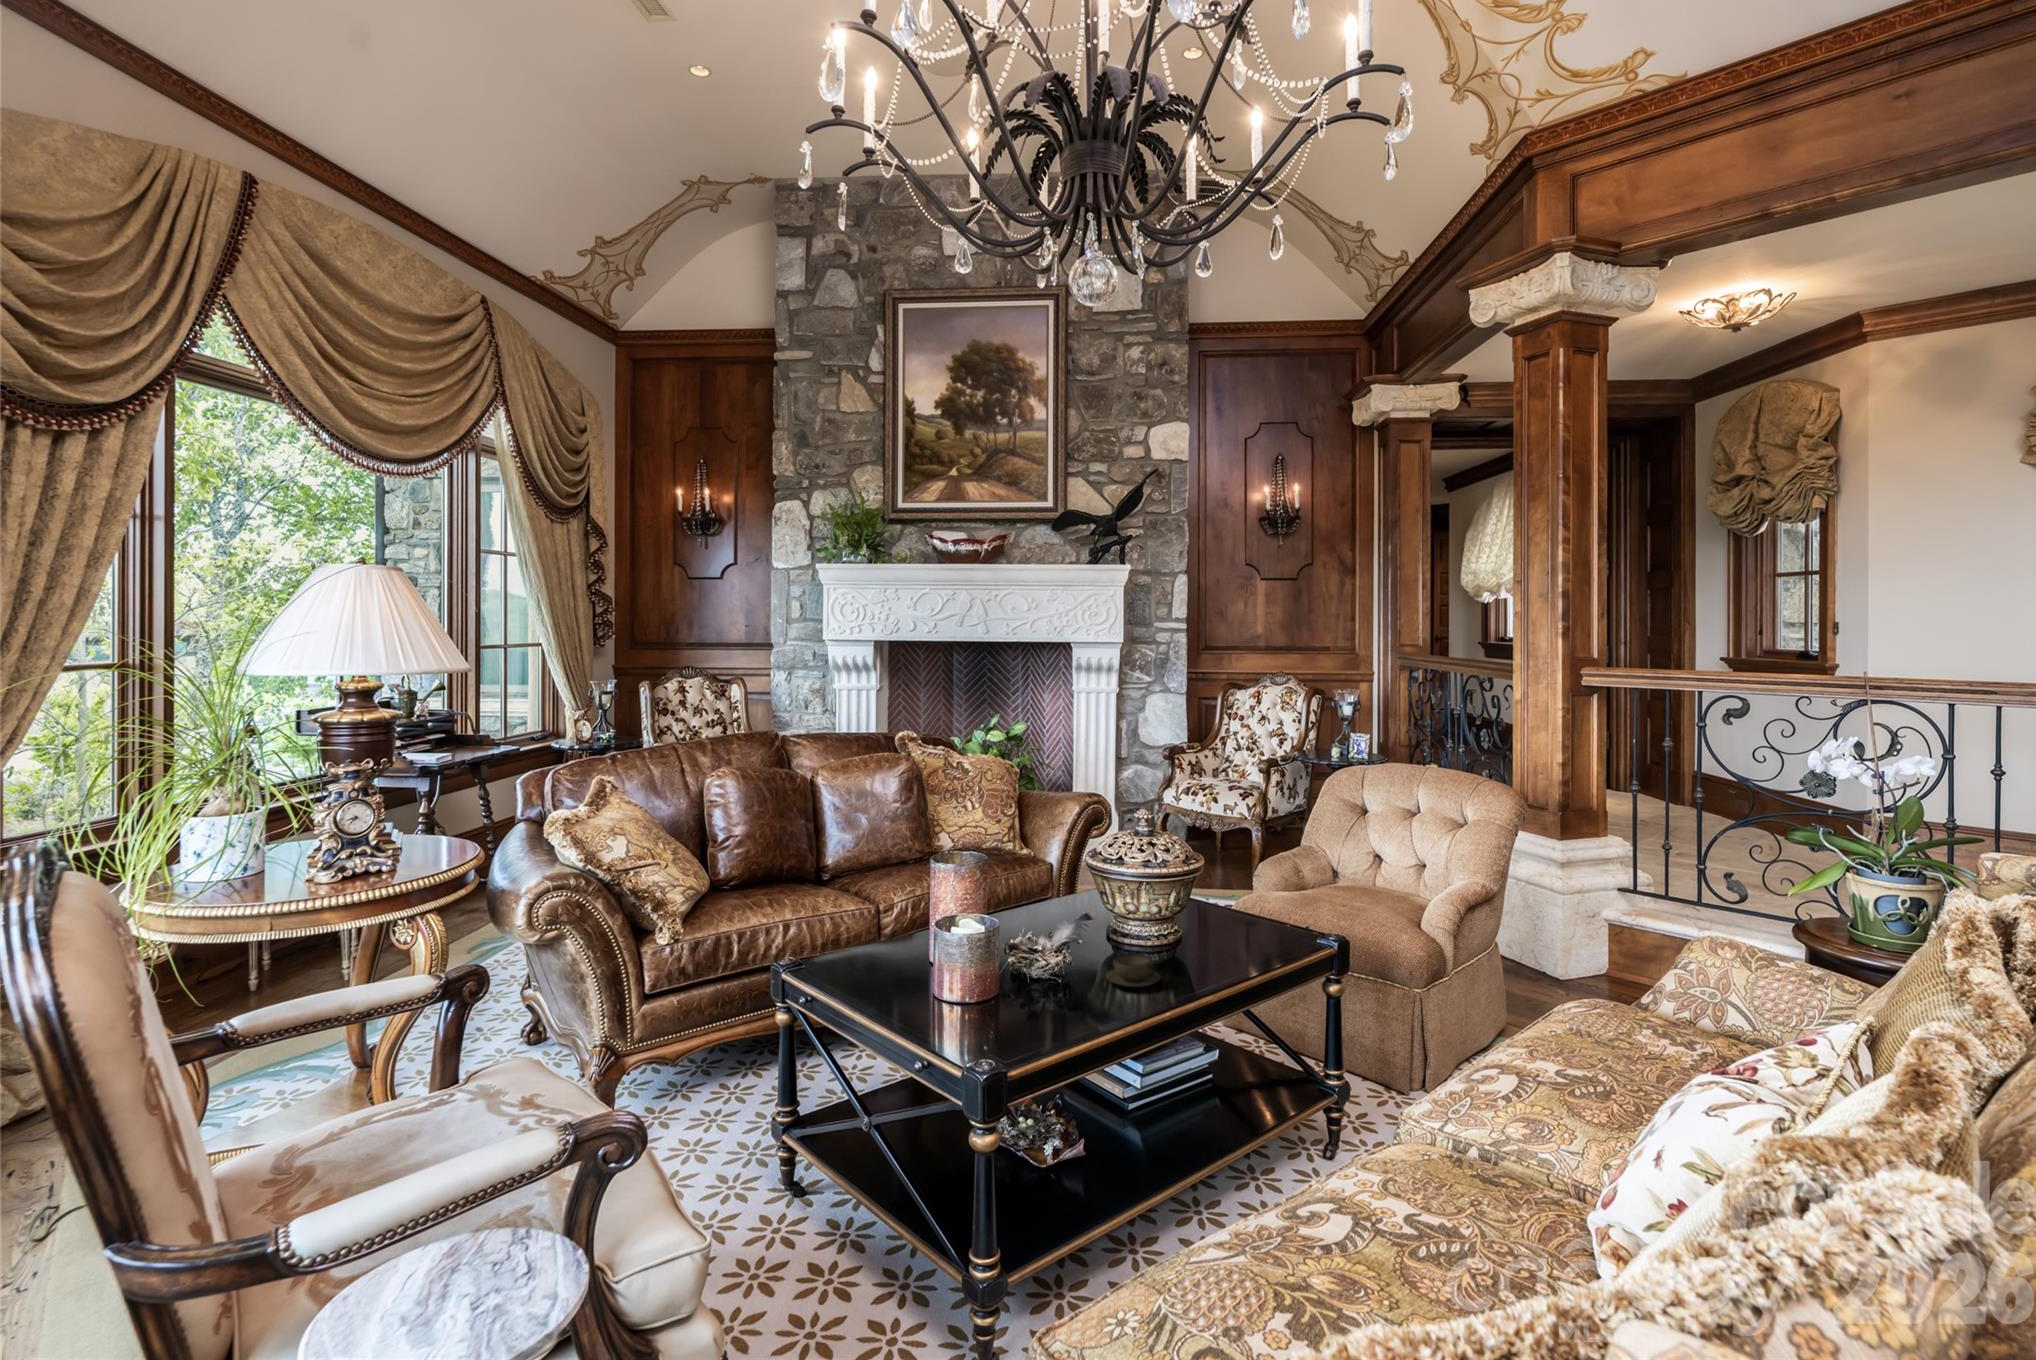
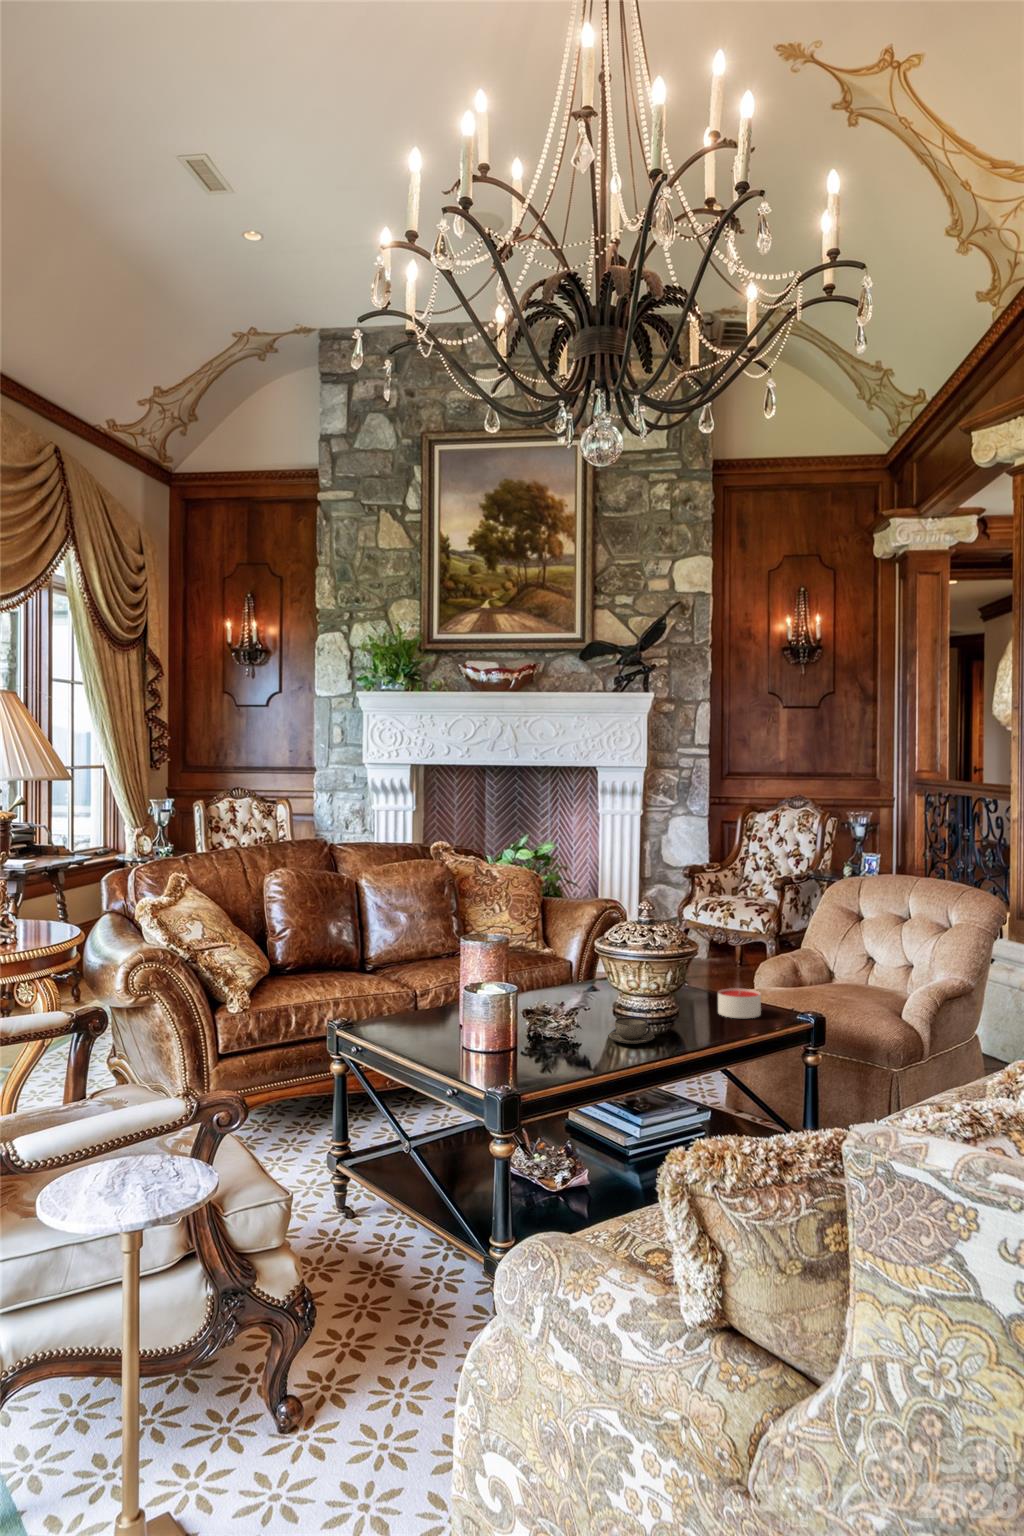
candle: none [1226,907,1276,945] -> present [718,988,761,1018]

